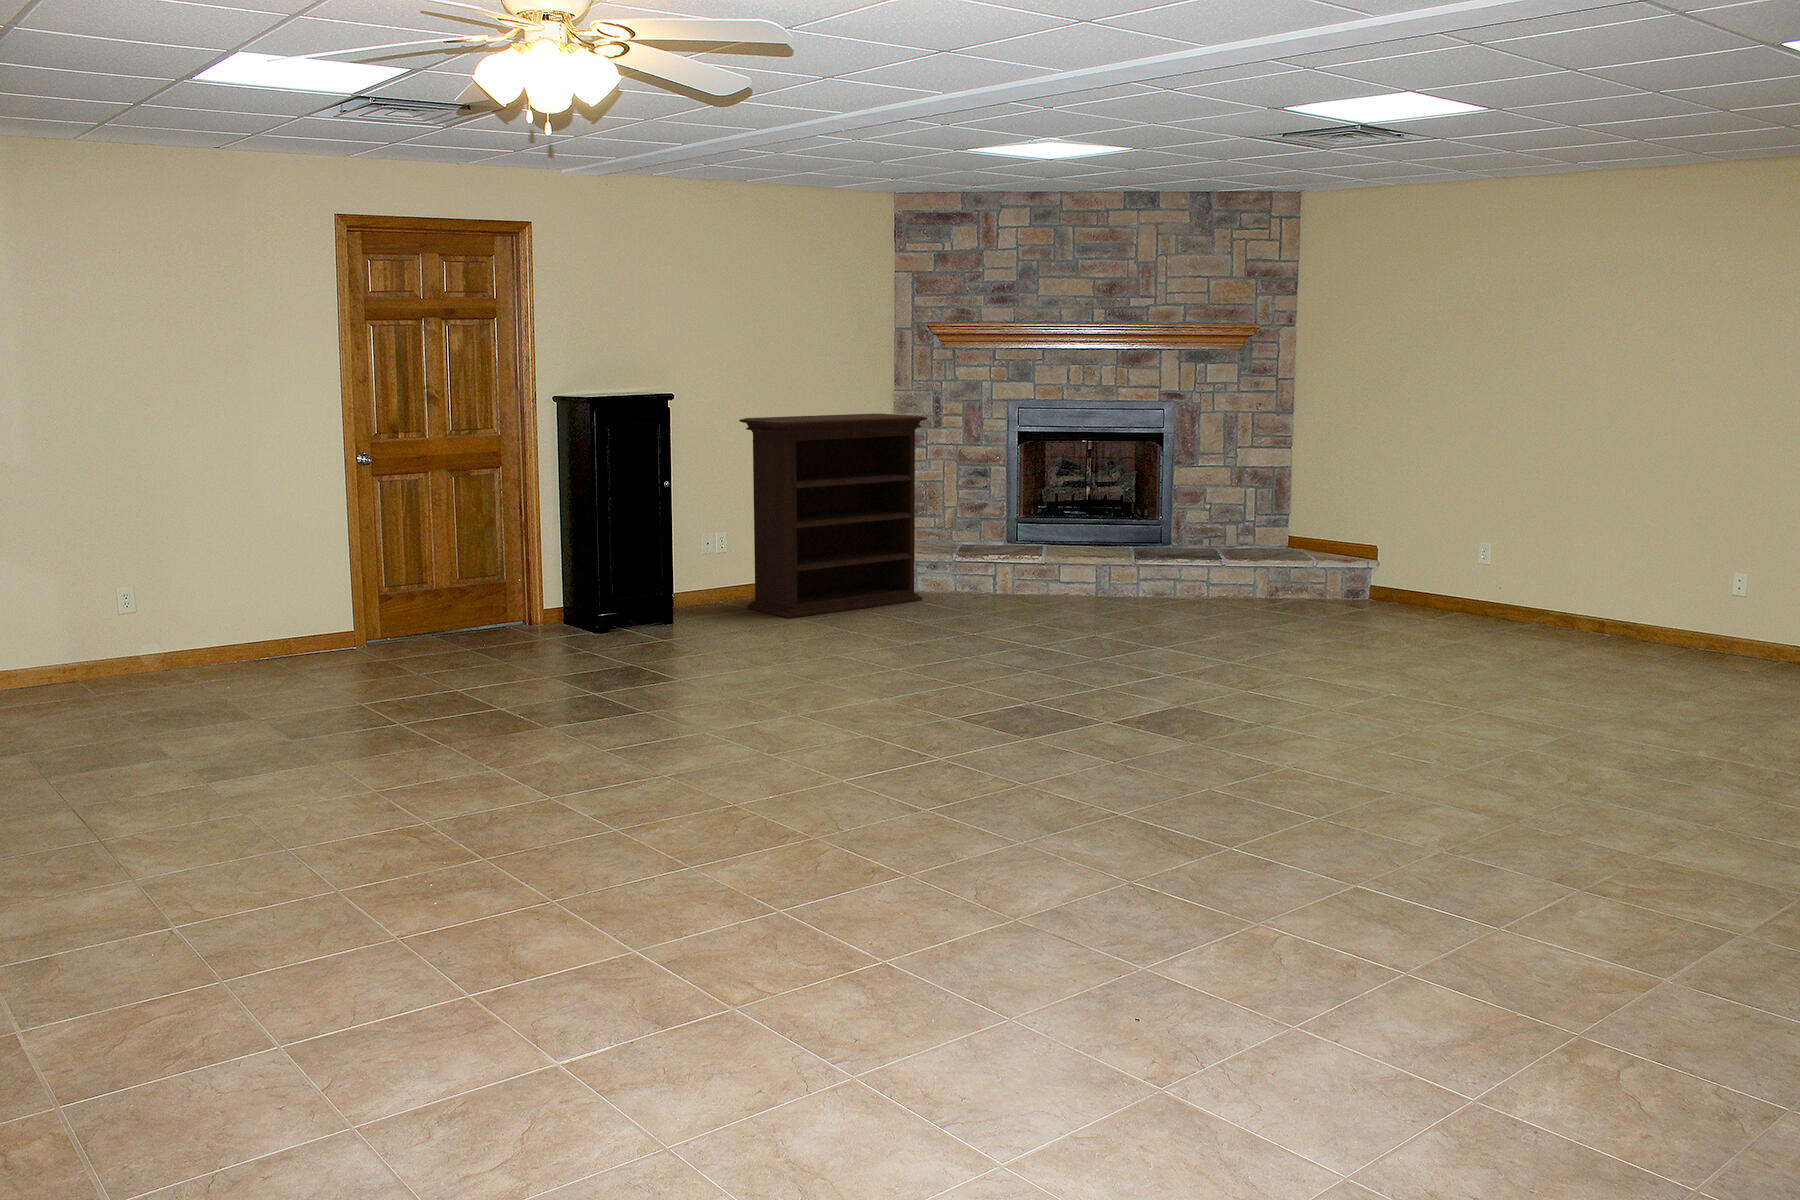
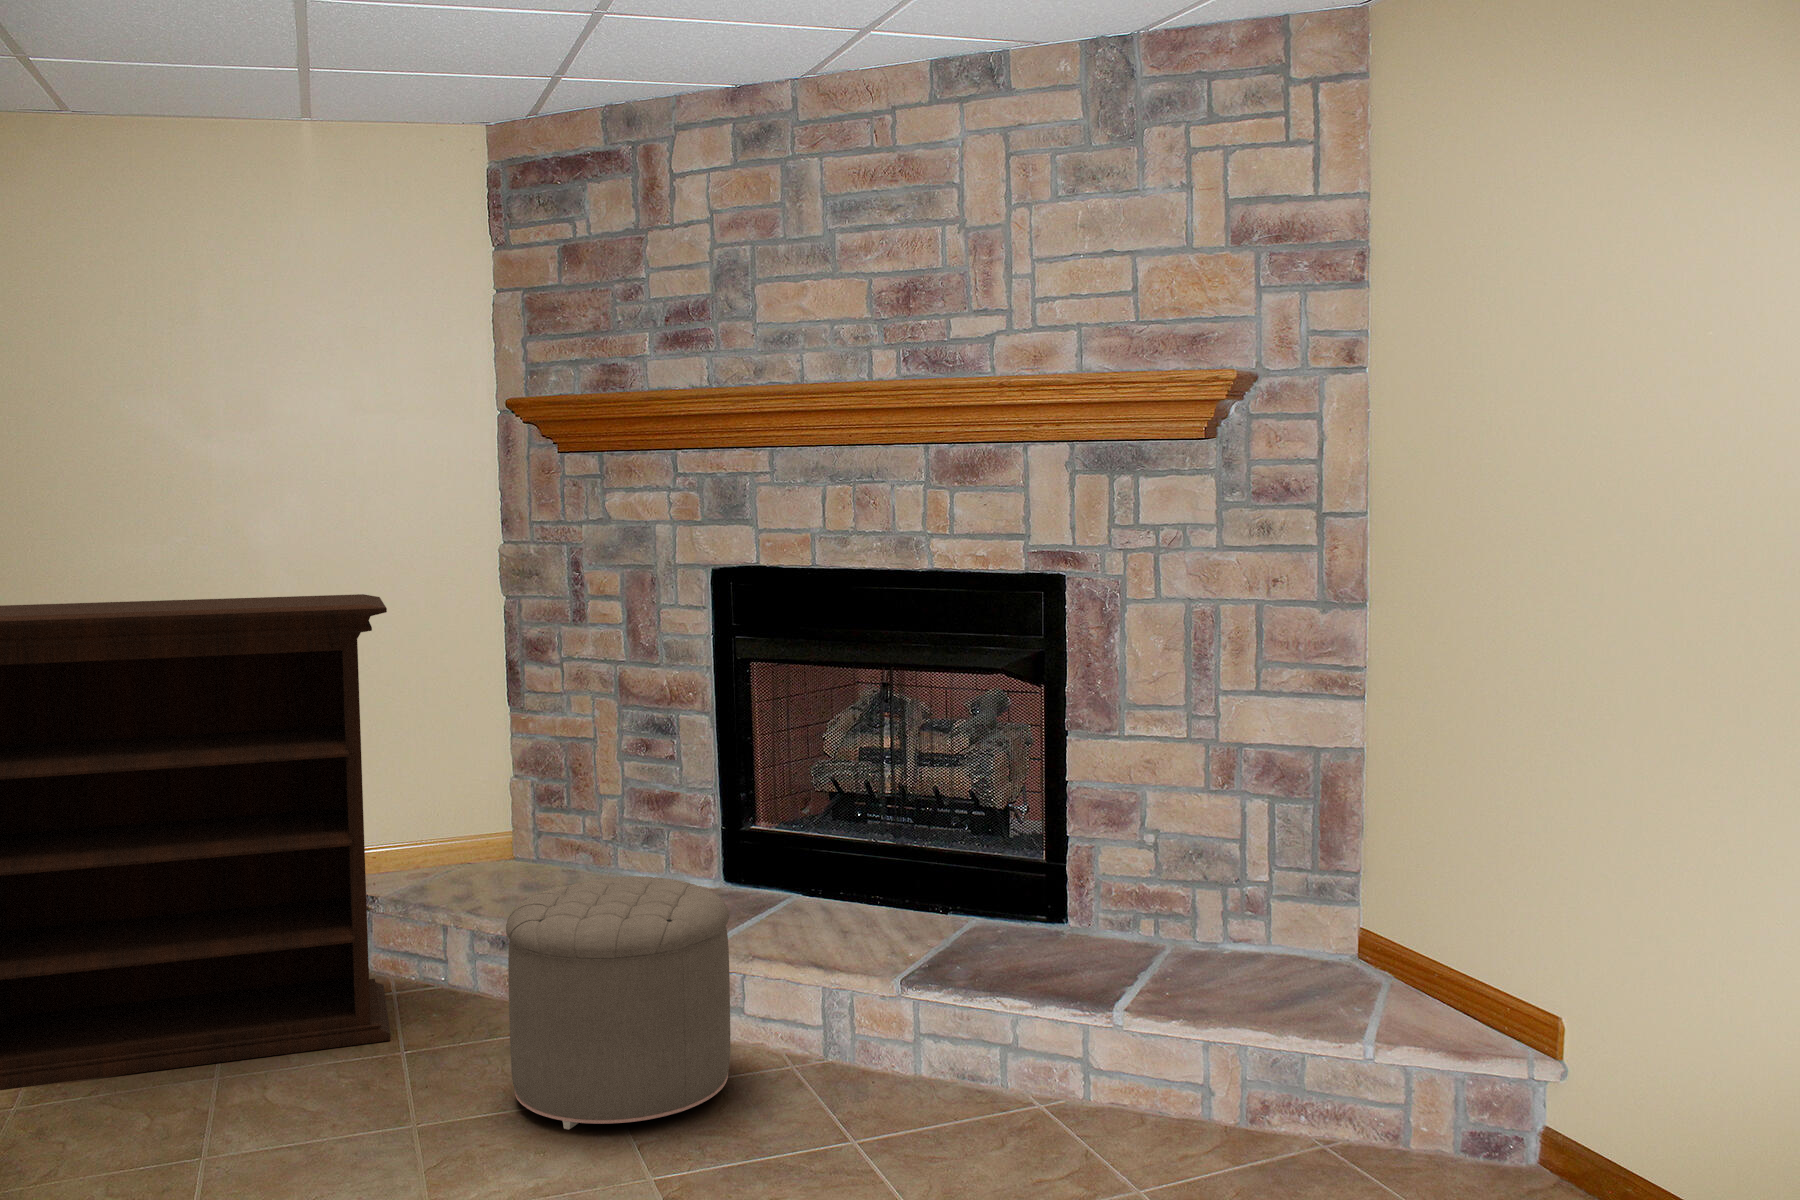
ottoman: none [1002,525,1087,611] -> present [506,876,730,1129]

